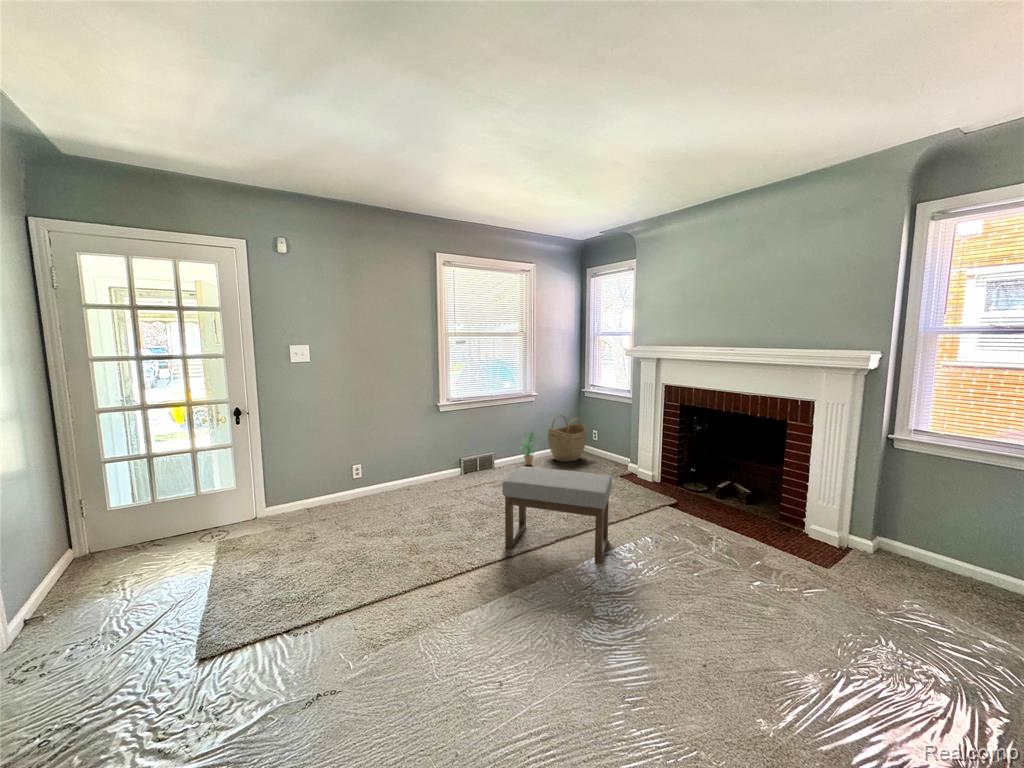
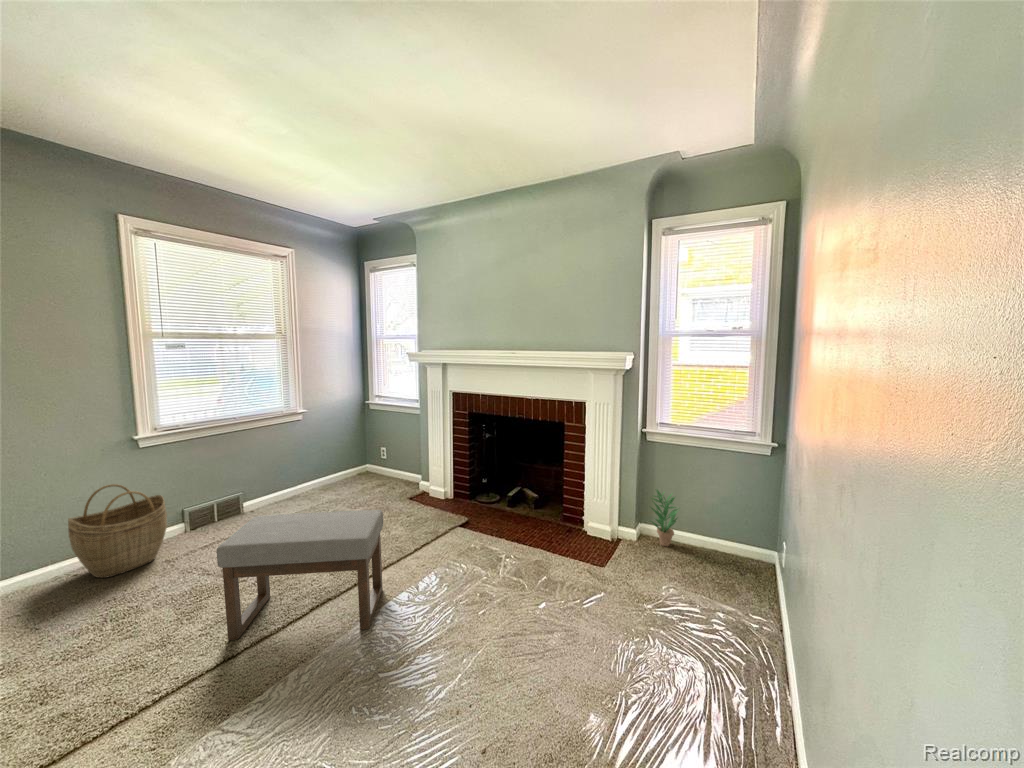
woven basket: present [548,415,586,462] -> present [68,484,167,578]
potted plant: present [521,432,537,465] -> present [652,490,678,546]

